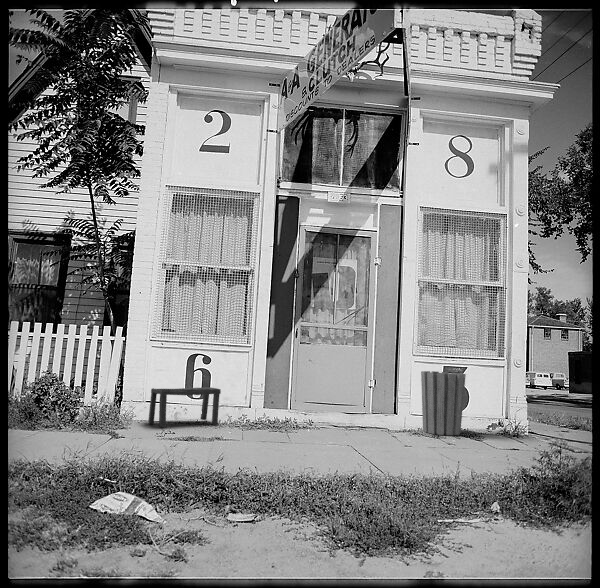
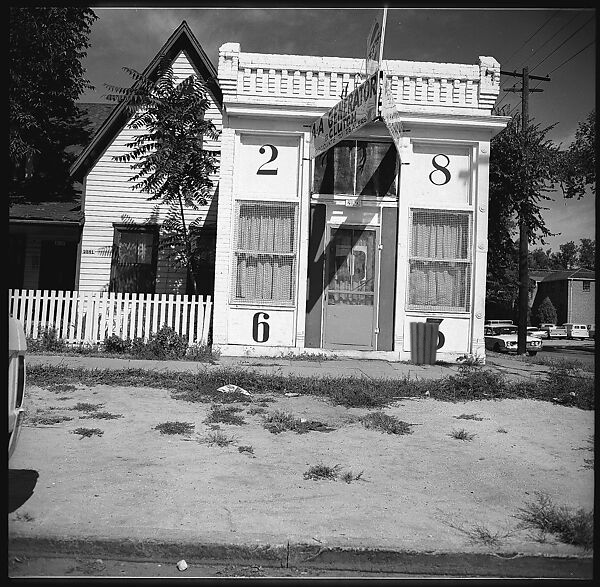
bench: present [148,387,221,427] -> none [231,334,276,359]

